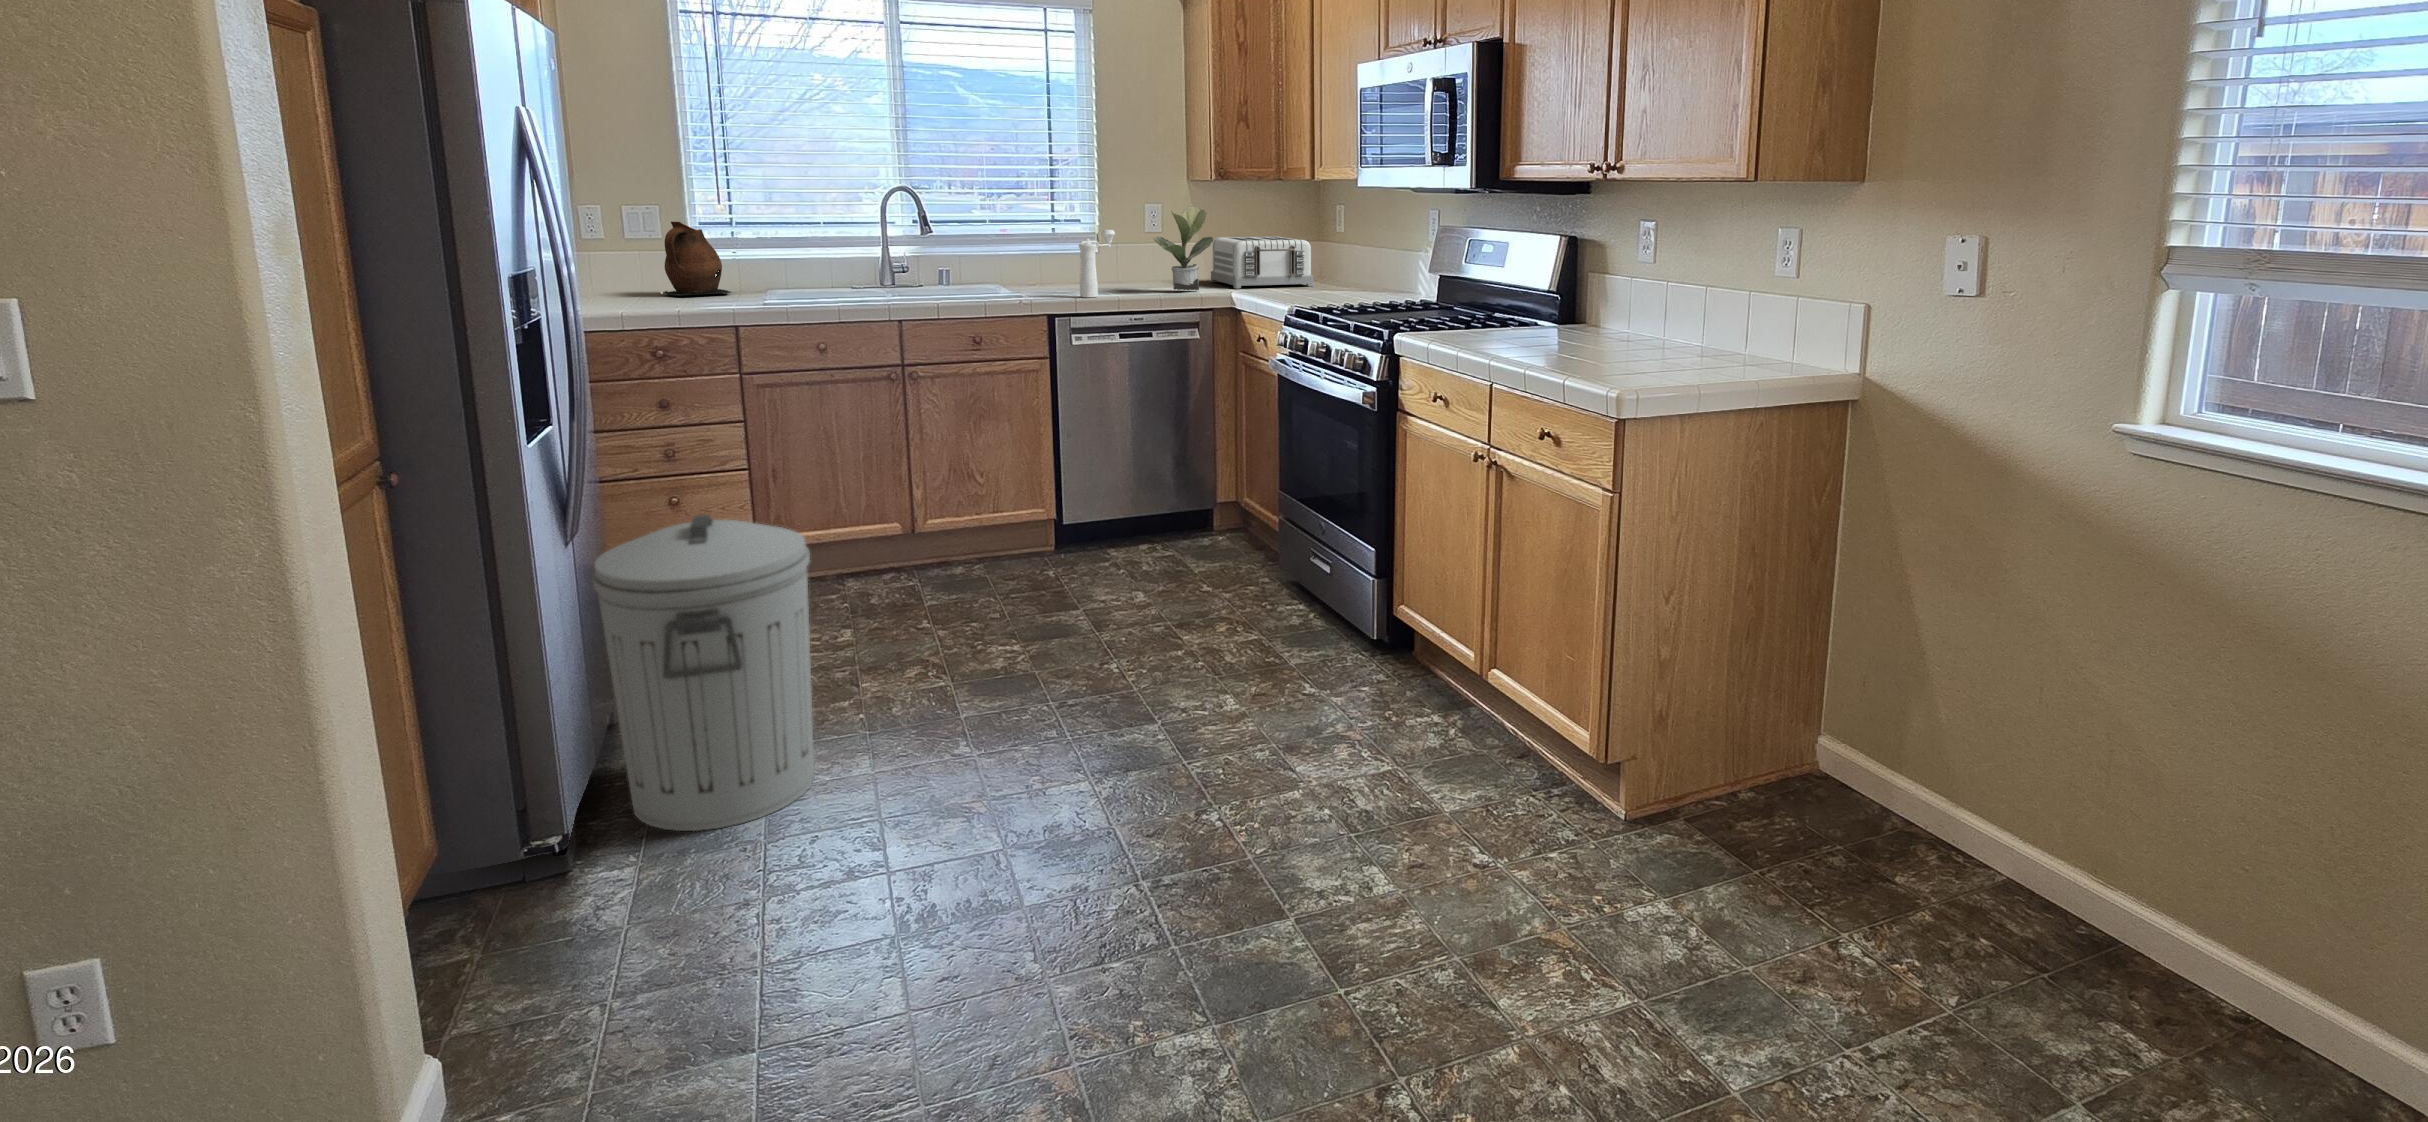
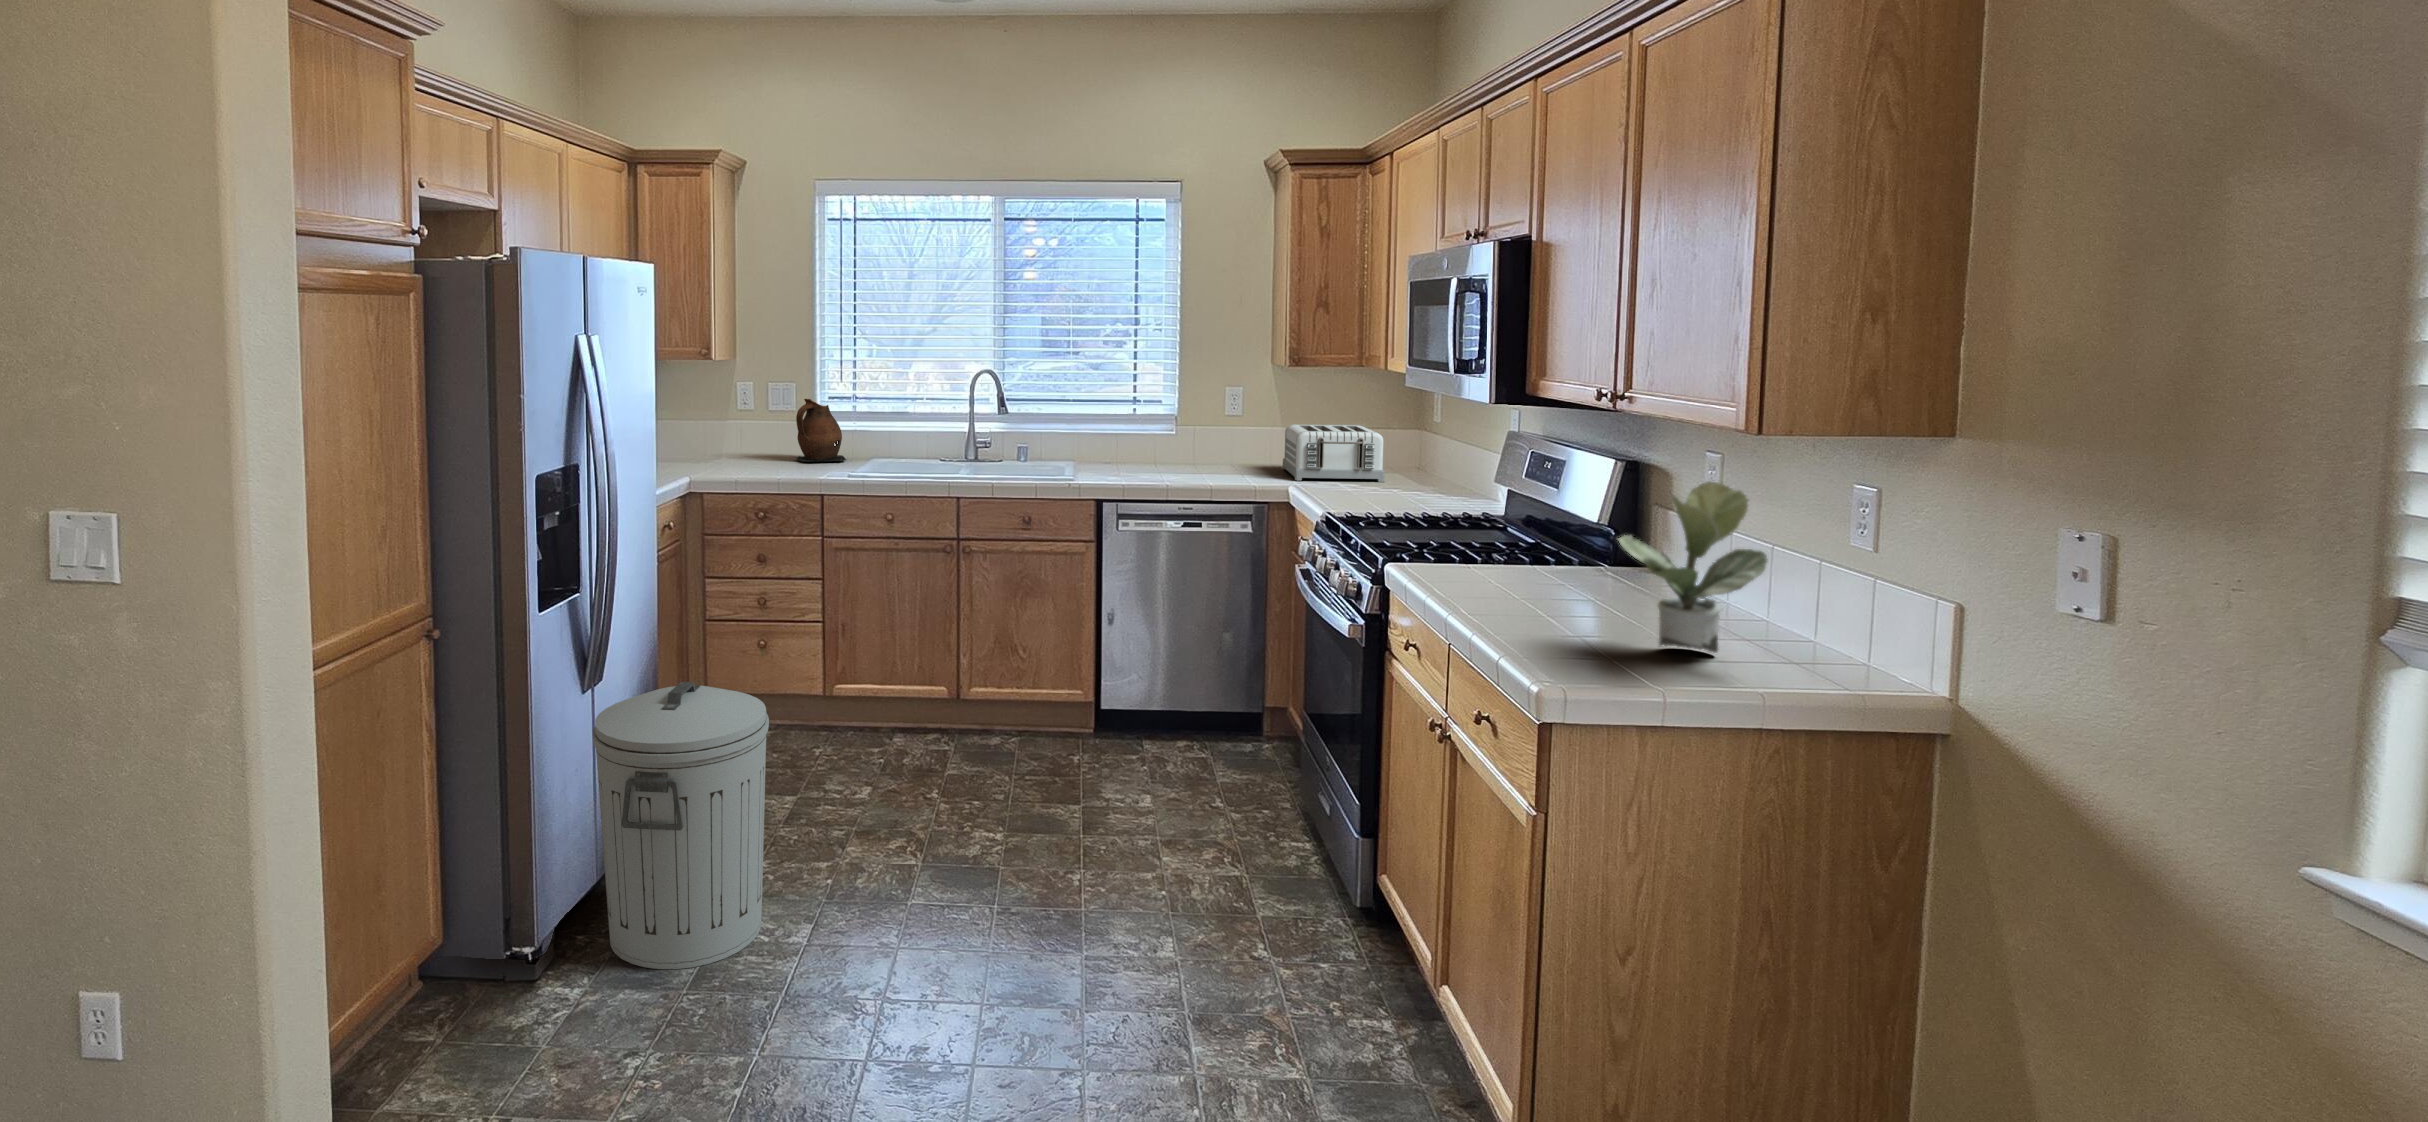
potted plant: present [1153,206,1213,290] -> present [1618,482,1768,653]
pepper mill: present [1079,230,1115,297] -> none [1128,418,1169,484]

